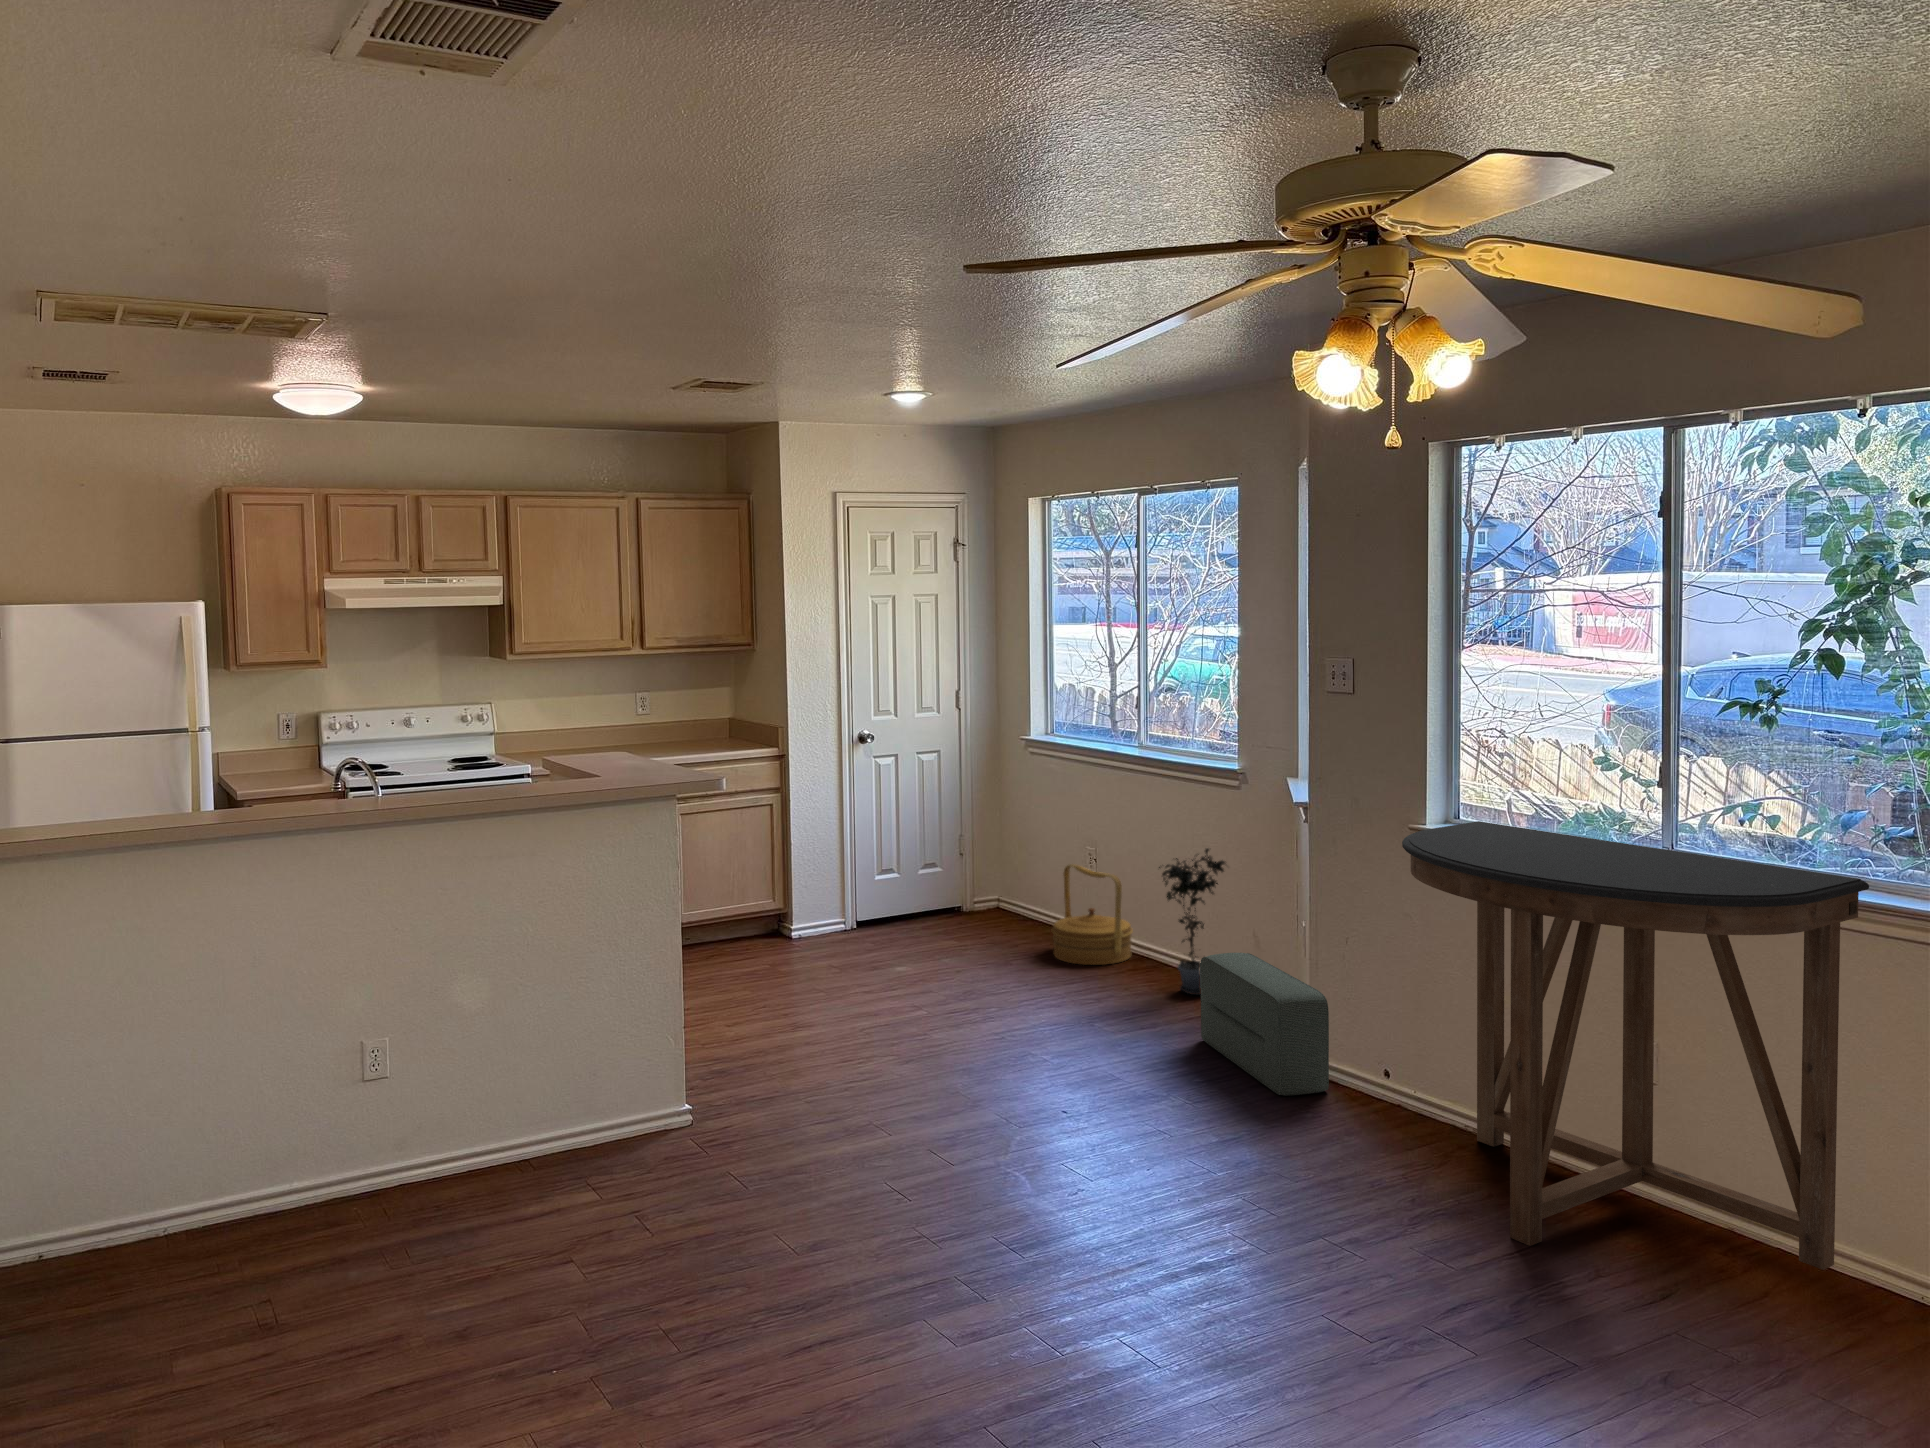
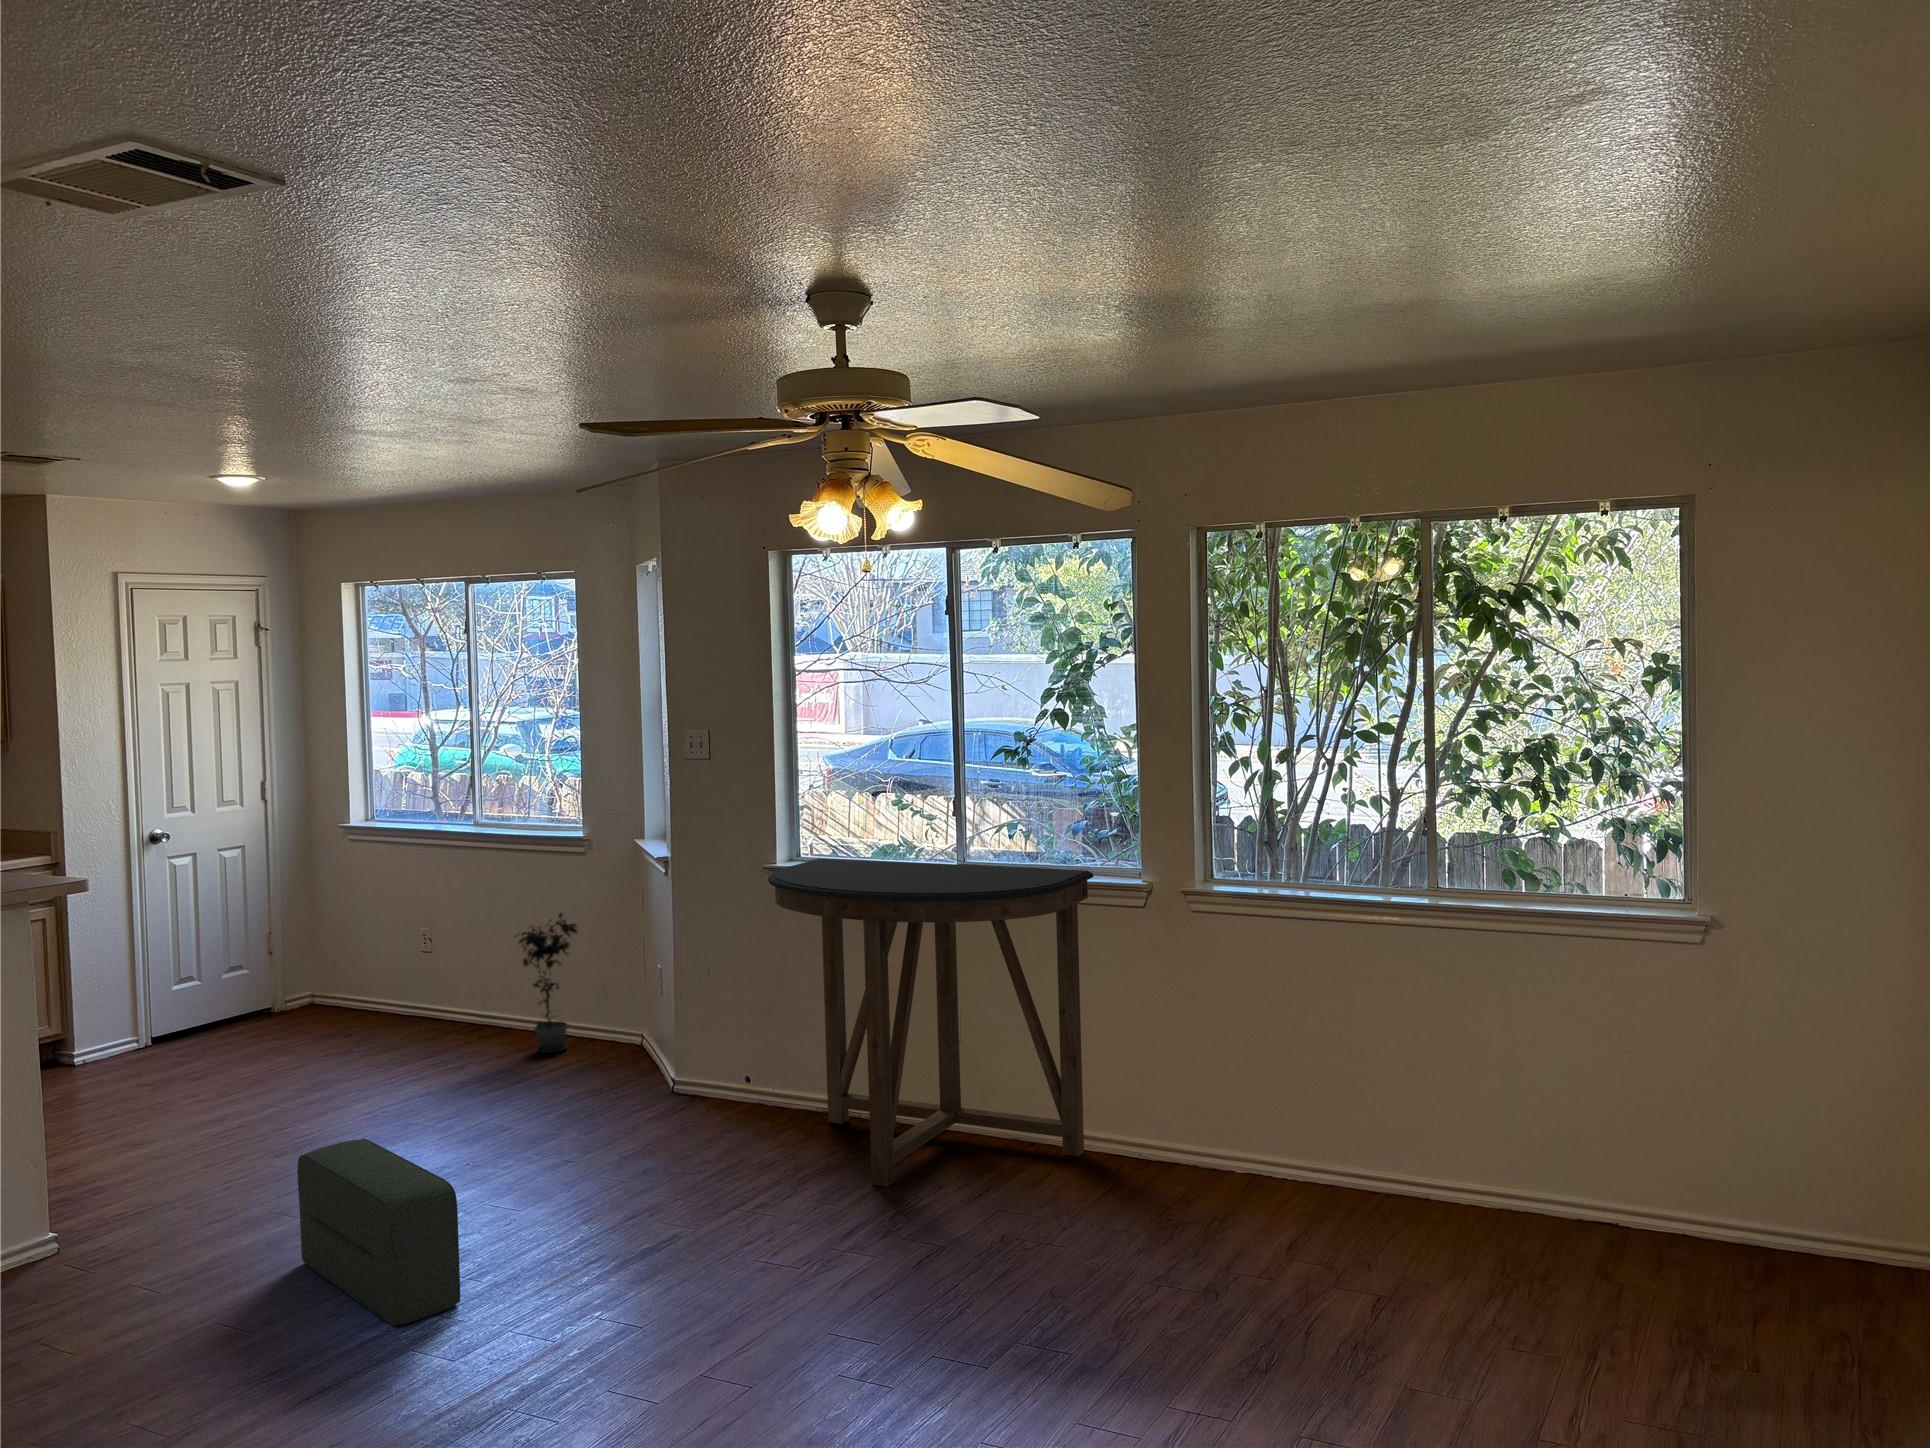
woven basket: present [1052,864,1133,965] -> none [392,946,478,1045]
pouf: present [1200,953,1329,1096] -> present [297,1139,460,1326]

